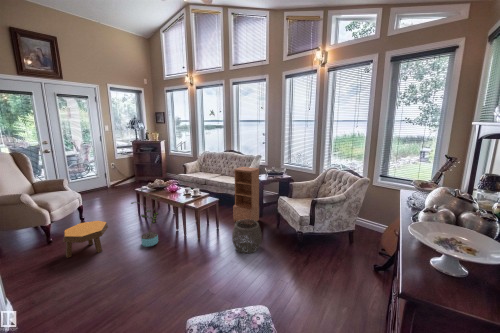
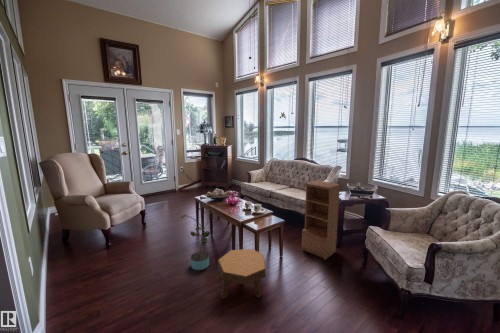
woven basket: present [232,219,262,253] -> none [299,255,343,308]
footstool: present [63,221,108,258] -> present [217,249,266,299]

